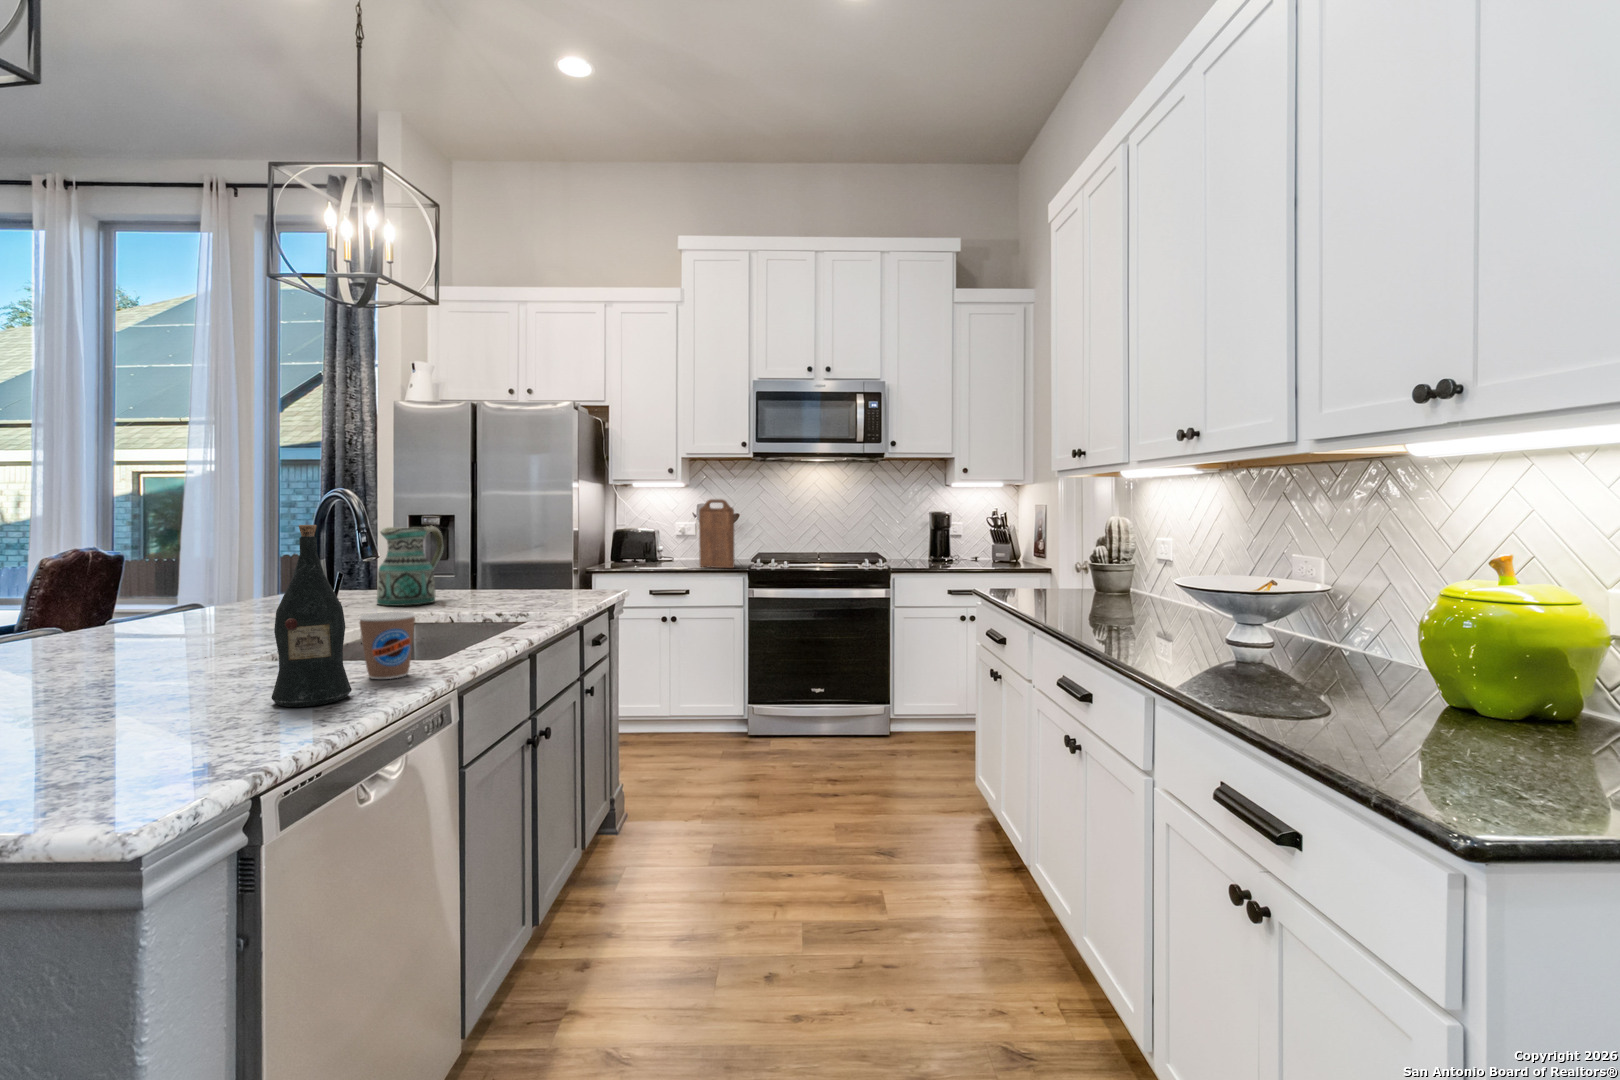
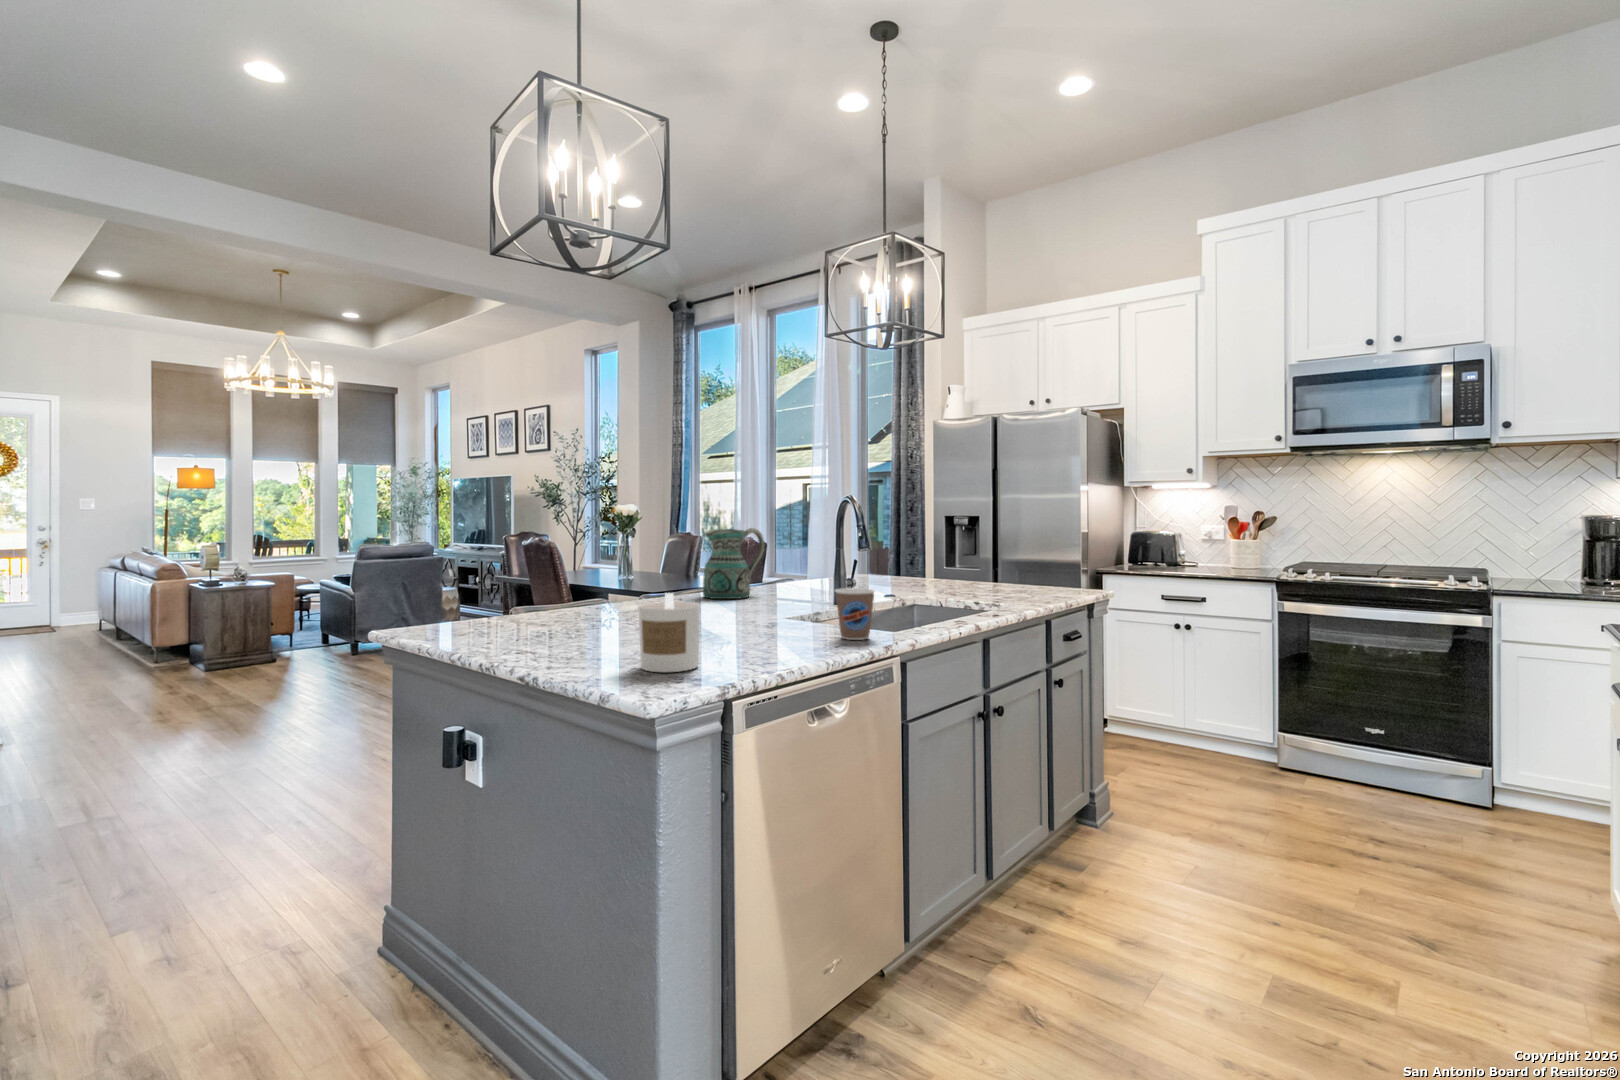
cutting board: present [699,499,734,568] -> none [1220,500,1262,576]
wine bottle: present [271,525,352,707] -> none [770,519,820,651]
ceramic pitcher: present [377,526,443,606] -> present [703,528,764,599]
candle: none [50,647,176,777] -> present [639,593,700,672]

